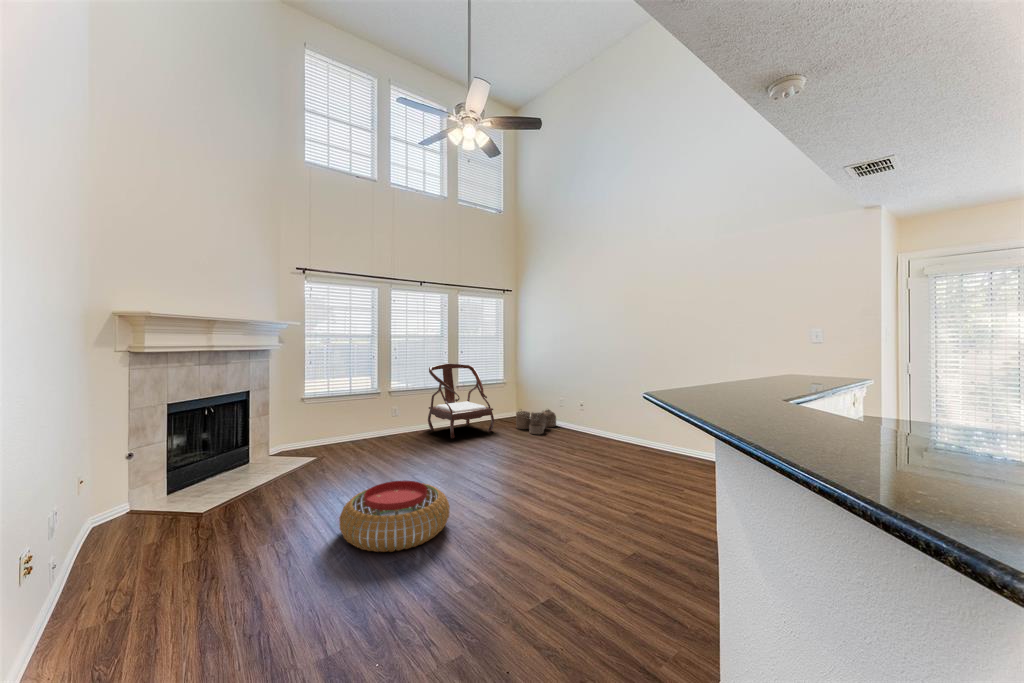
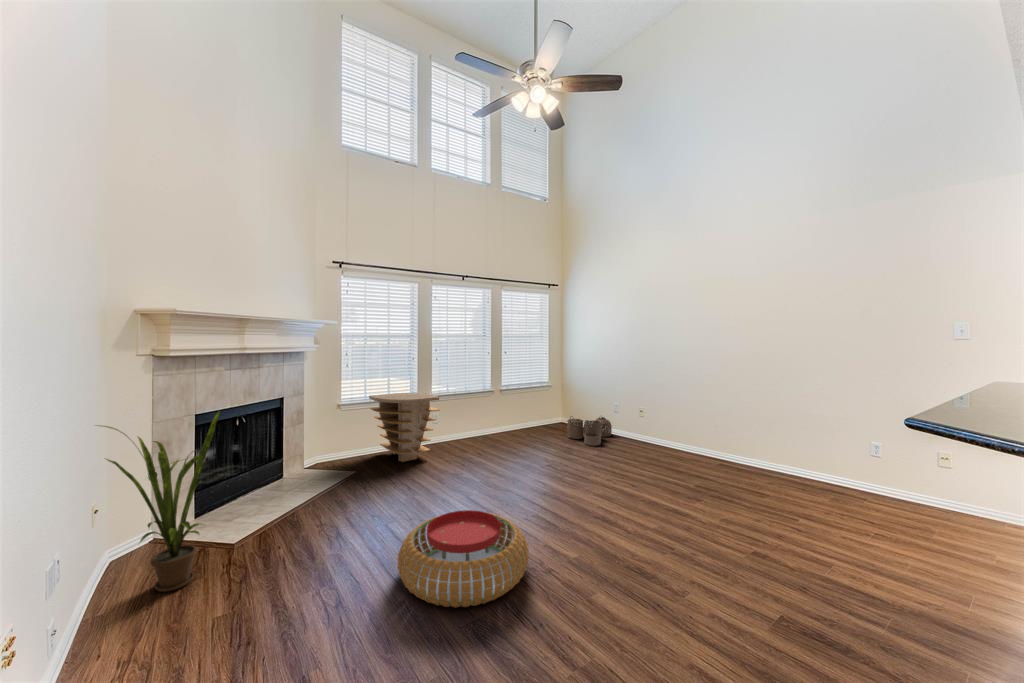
armchair: present [428,363,494,438] -> none [471,365,545,450]
side table: none [331,388,396,449] -> present [369,393,439,462]
house plant: none [80,398,191,548] -> present [103,411,220,592]

